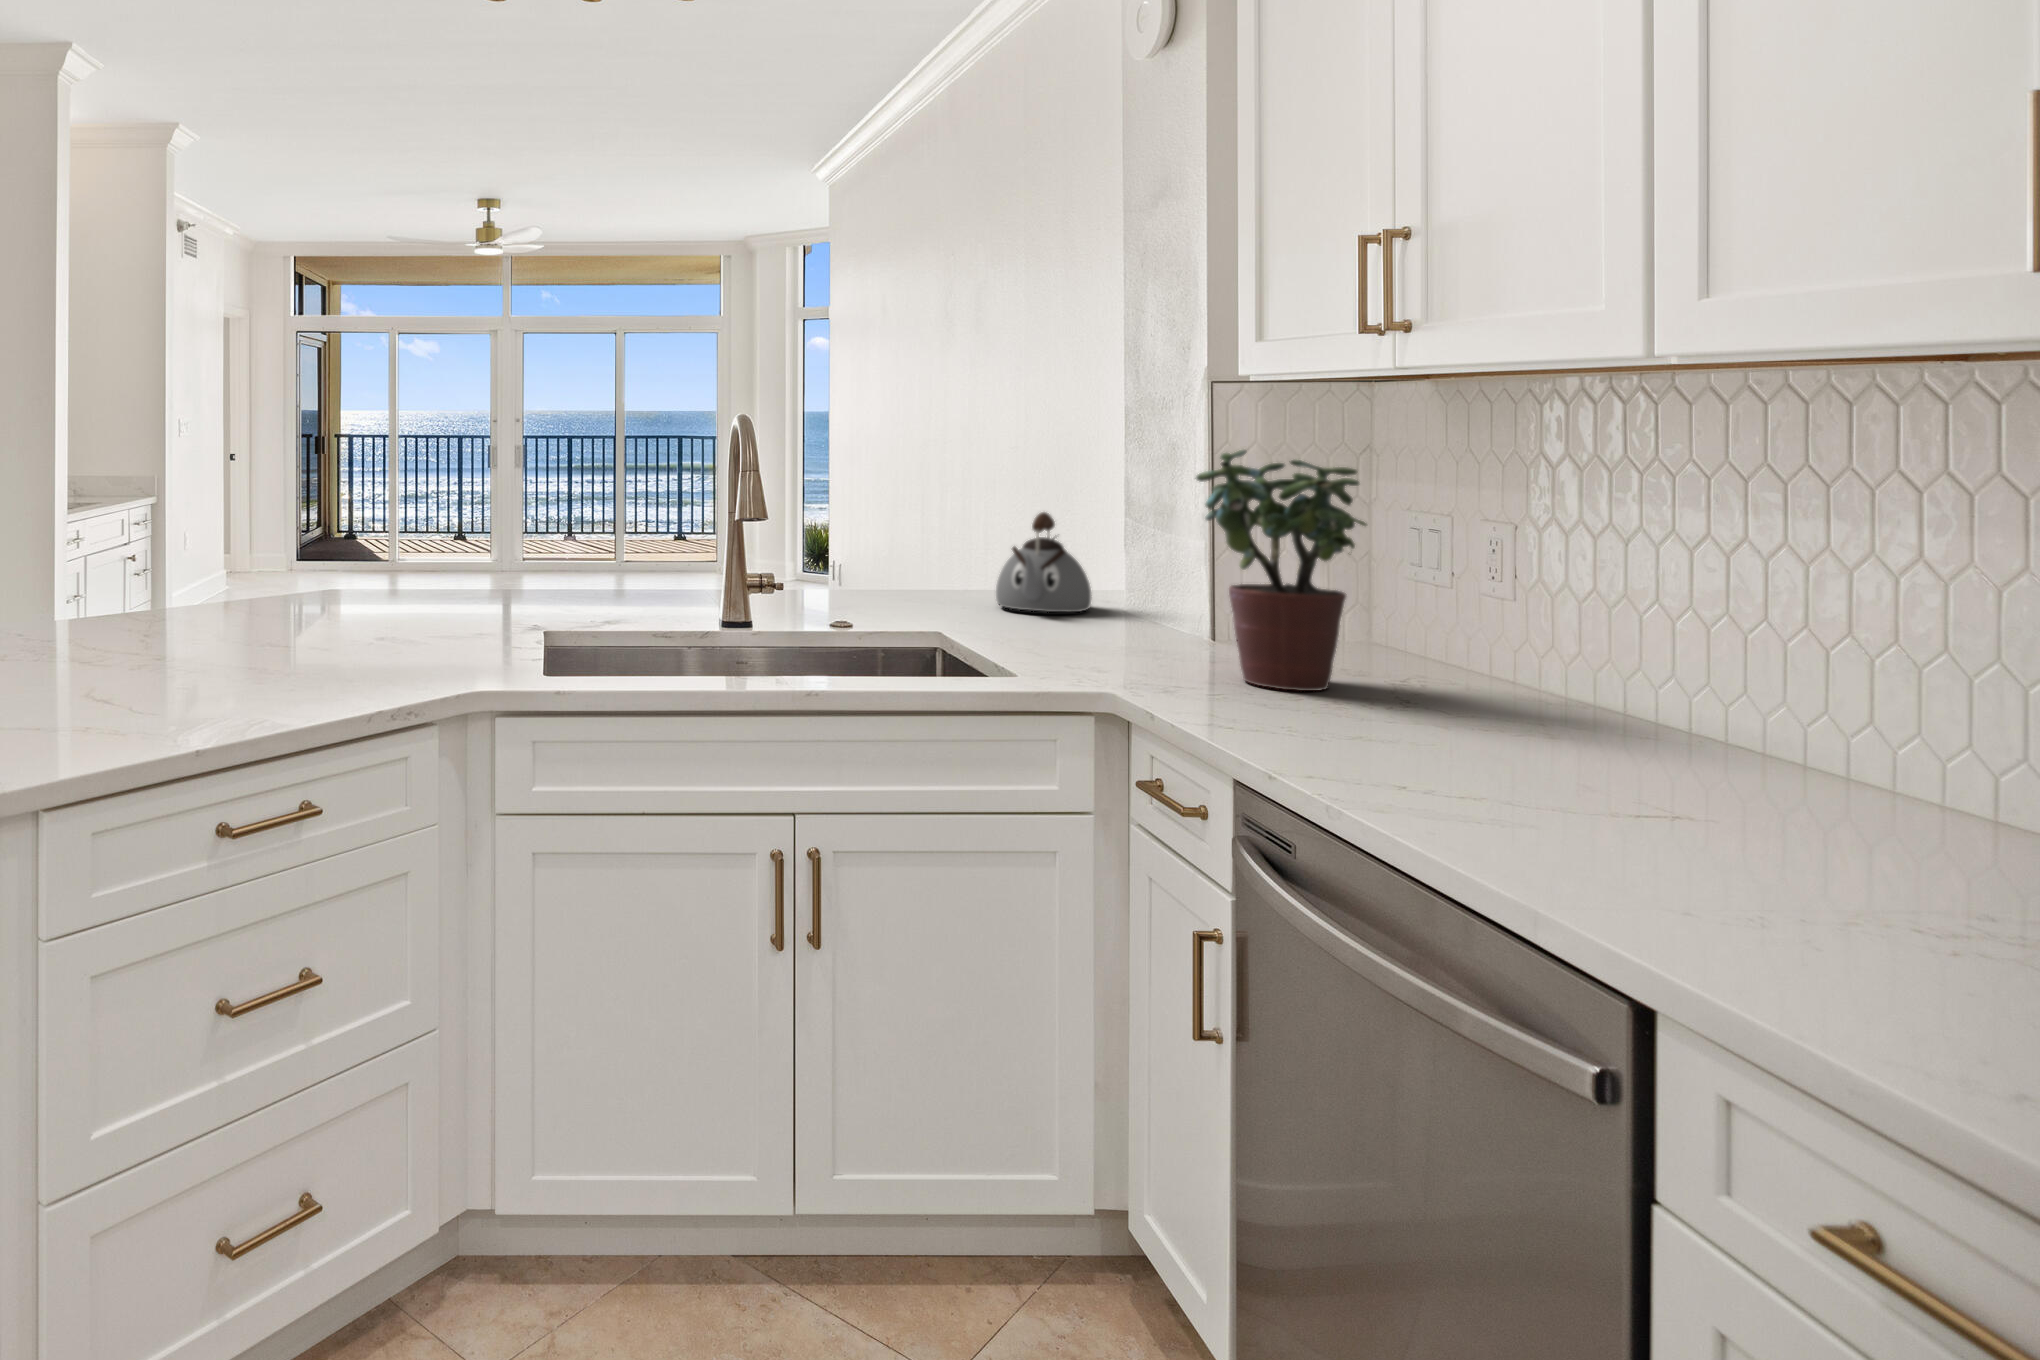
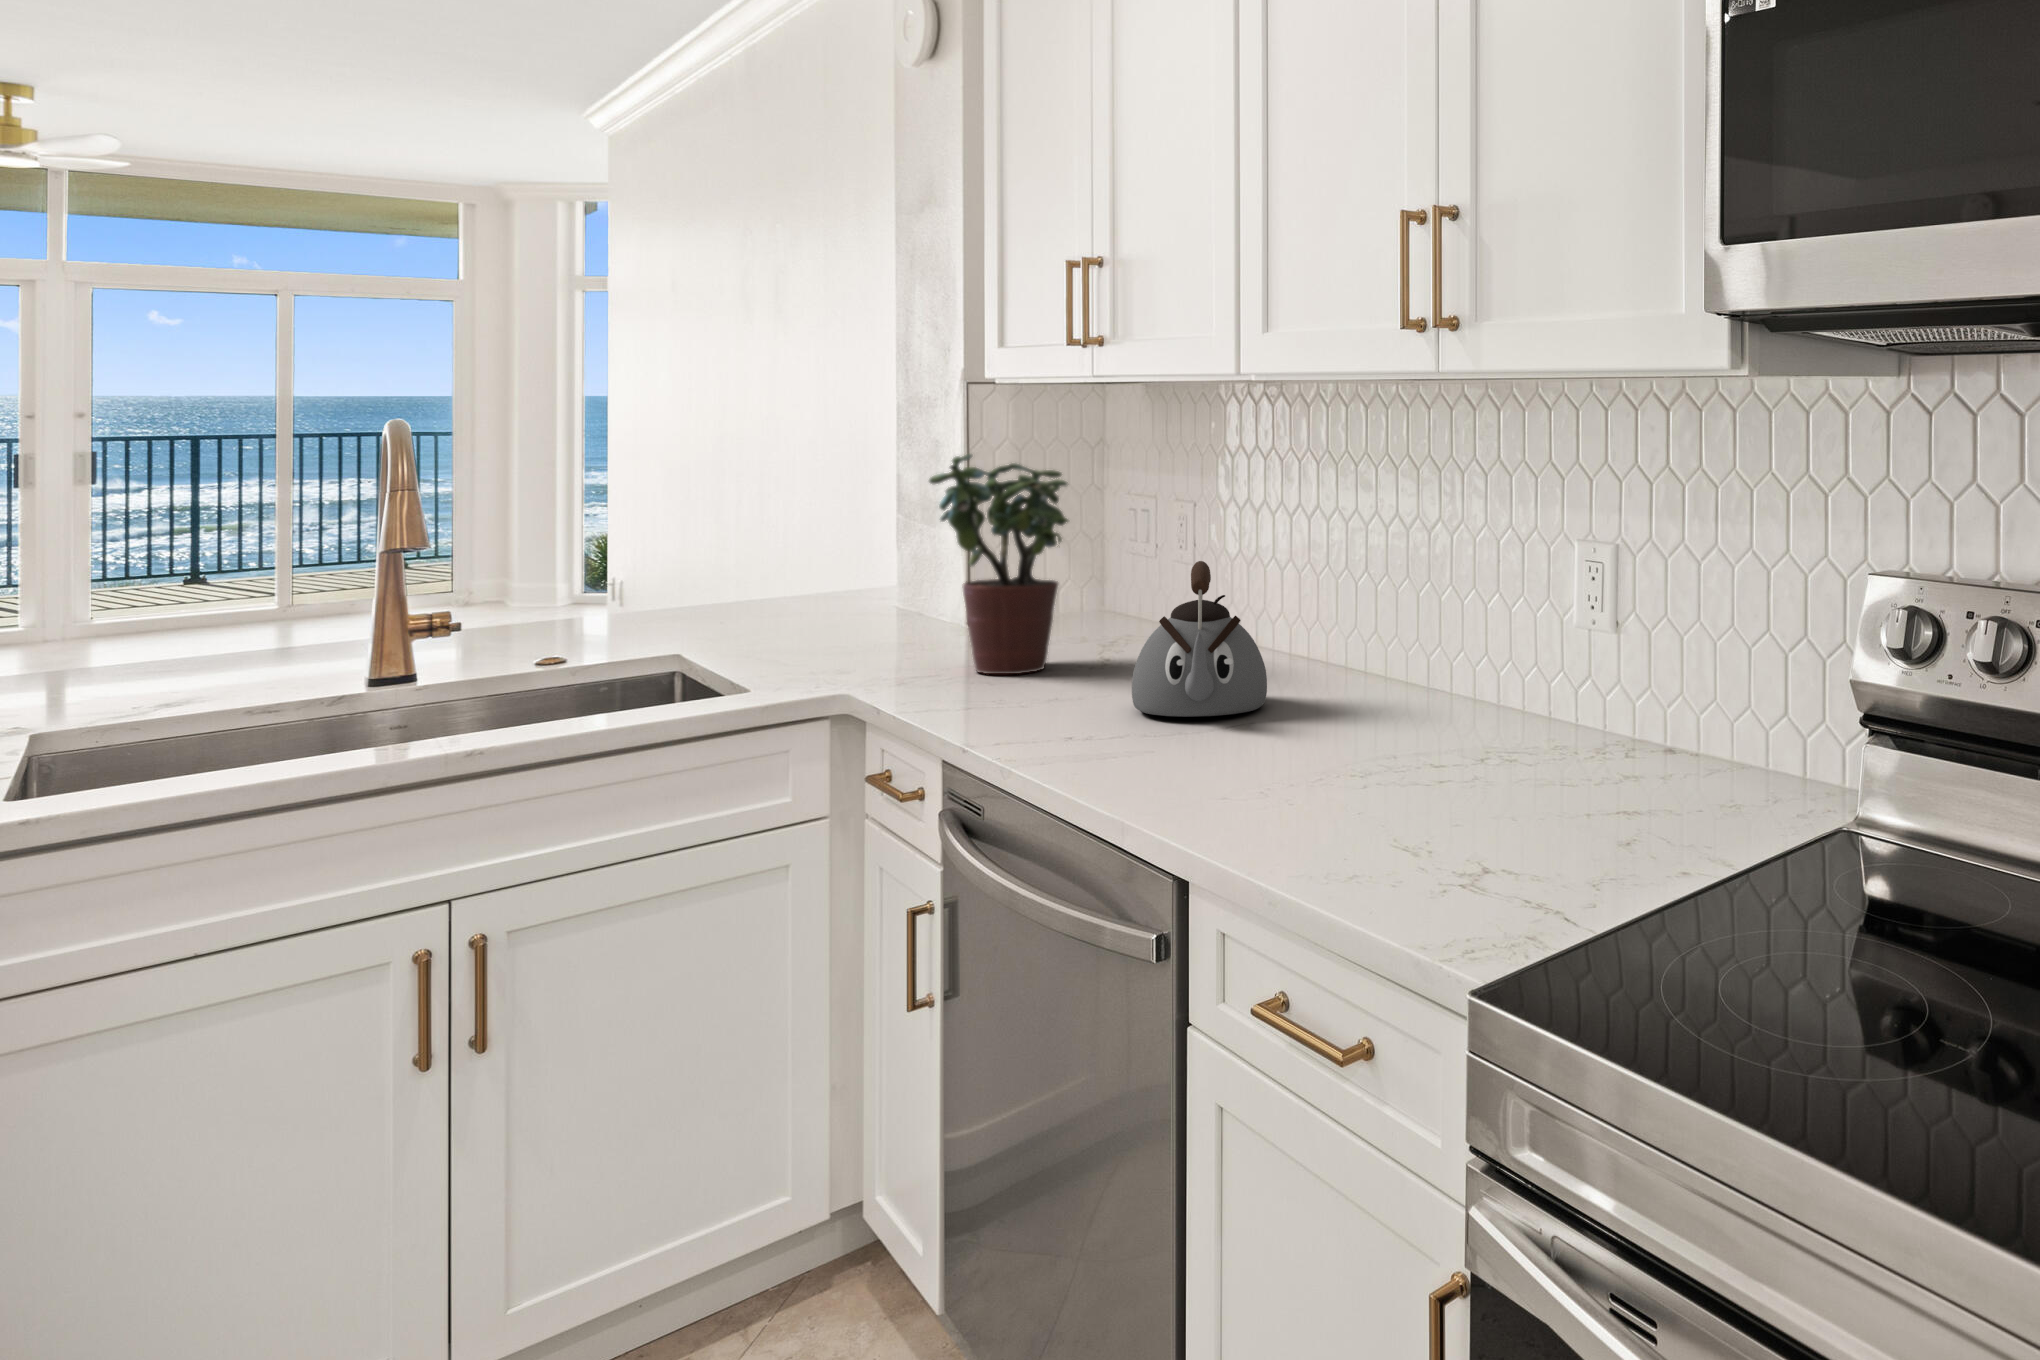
kettle: present [996,512,1092,612] -> present [1132,561,1267,717]

